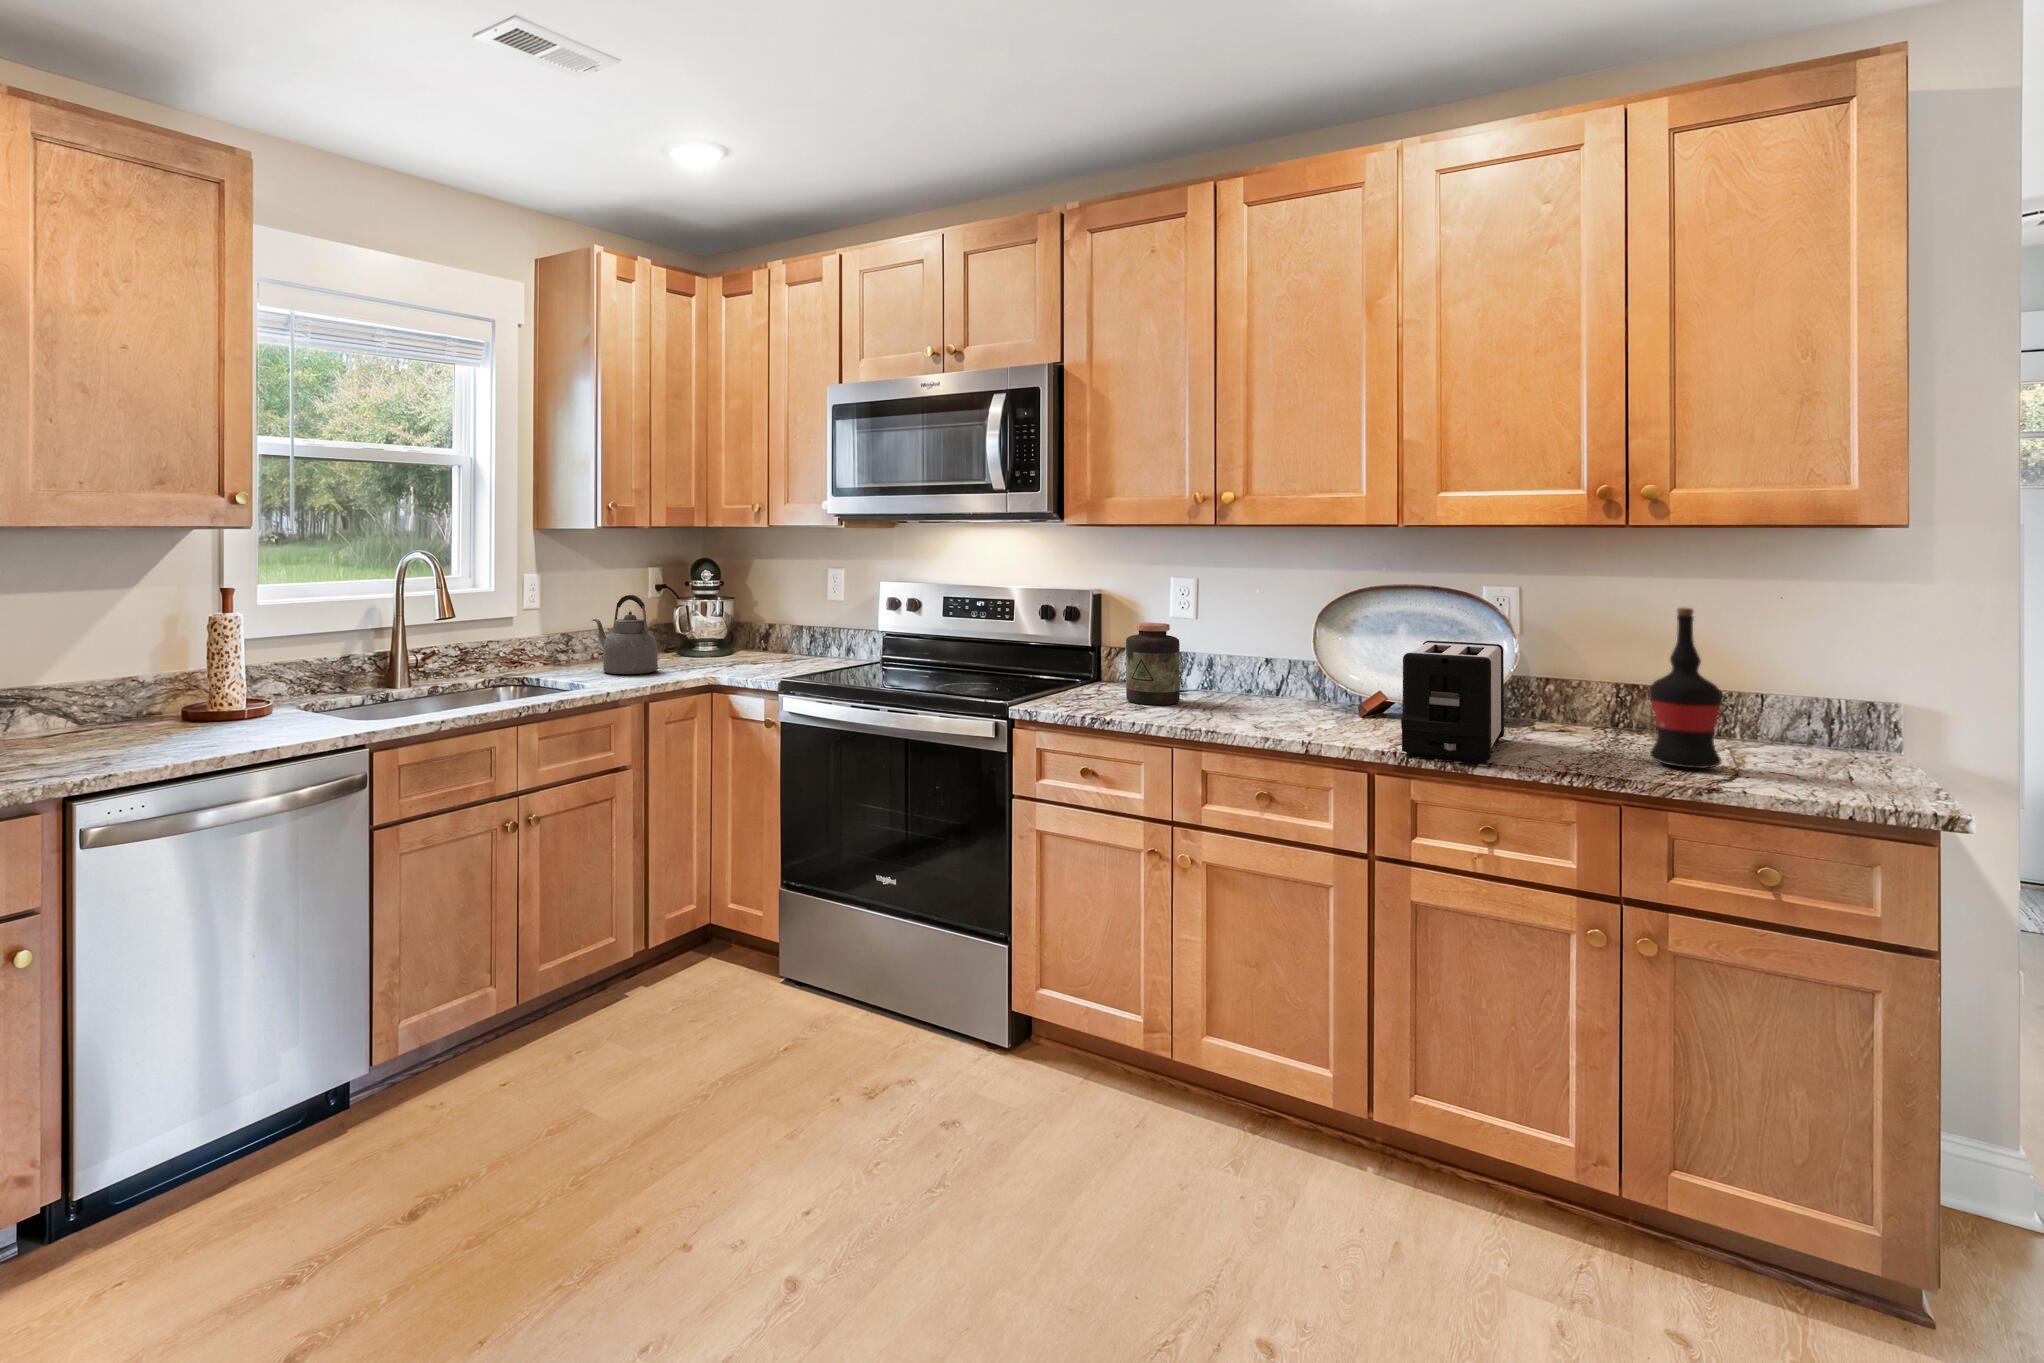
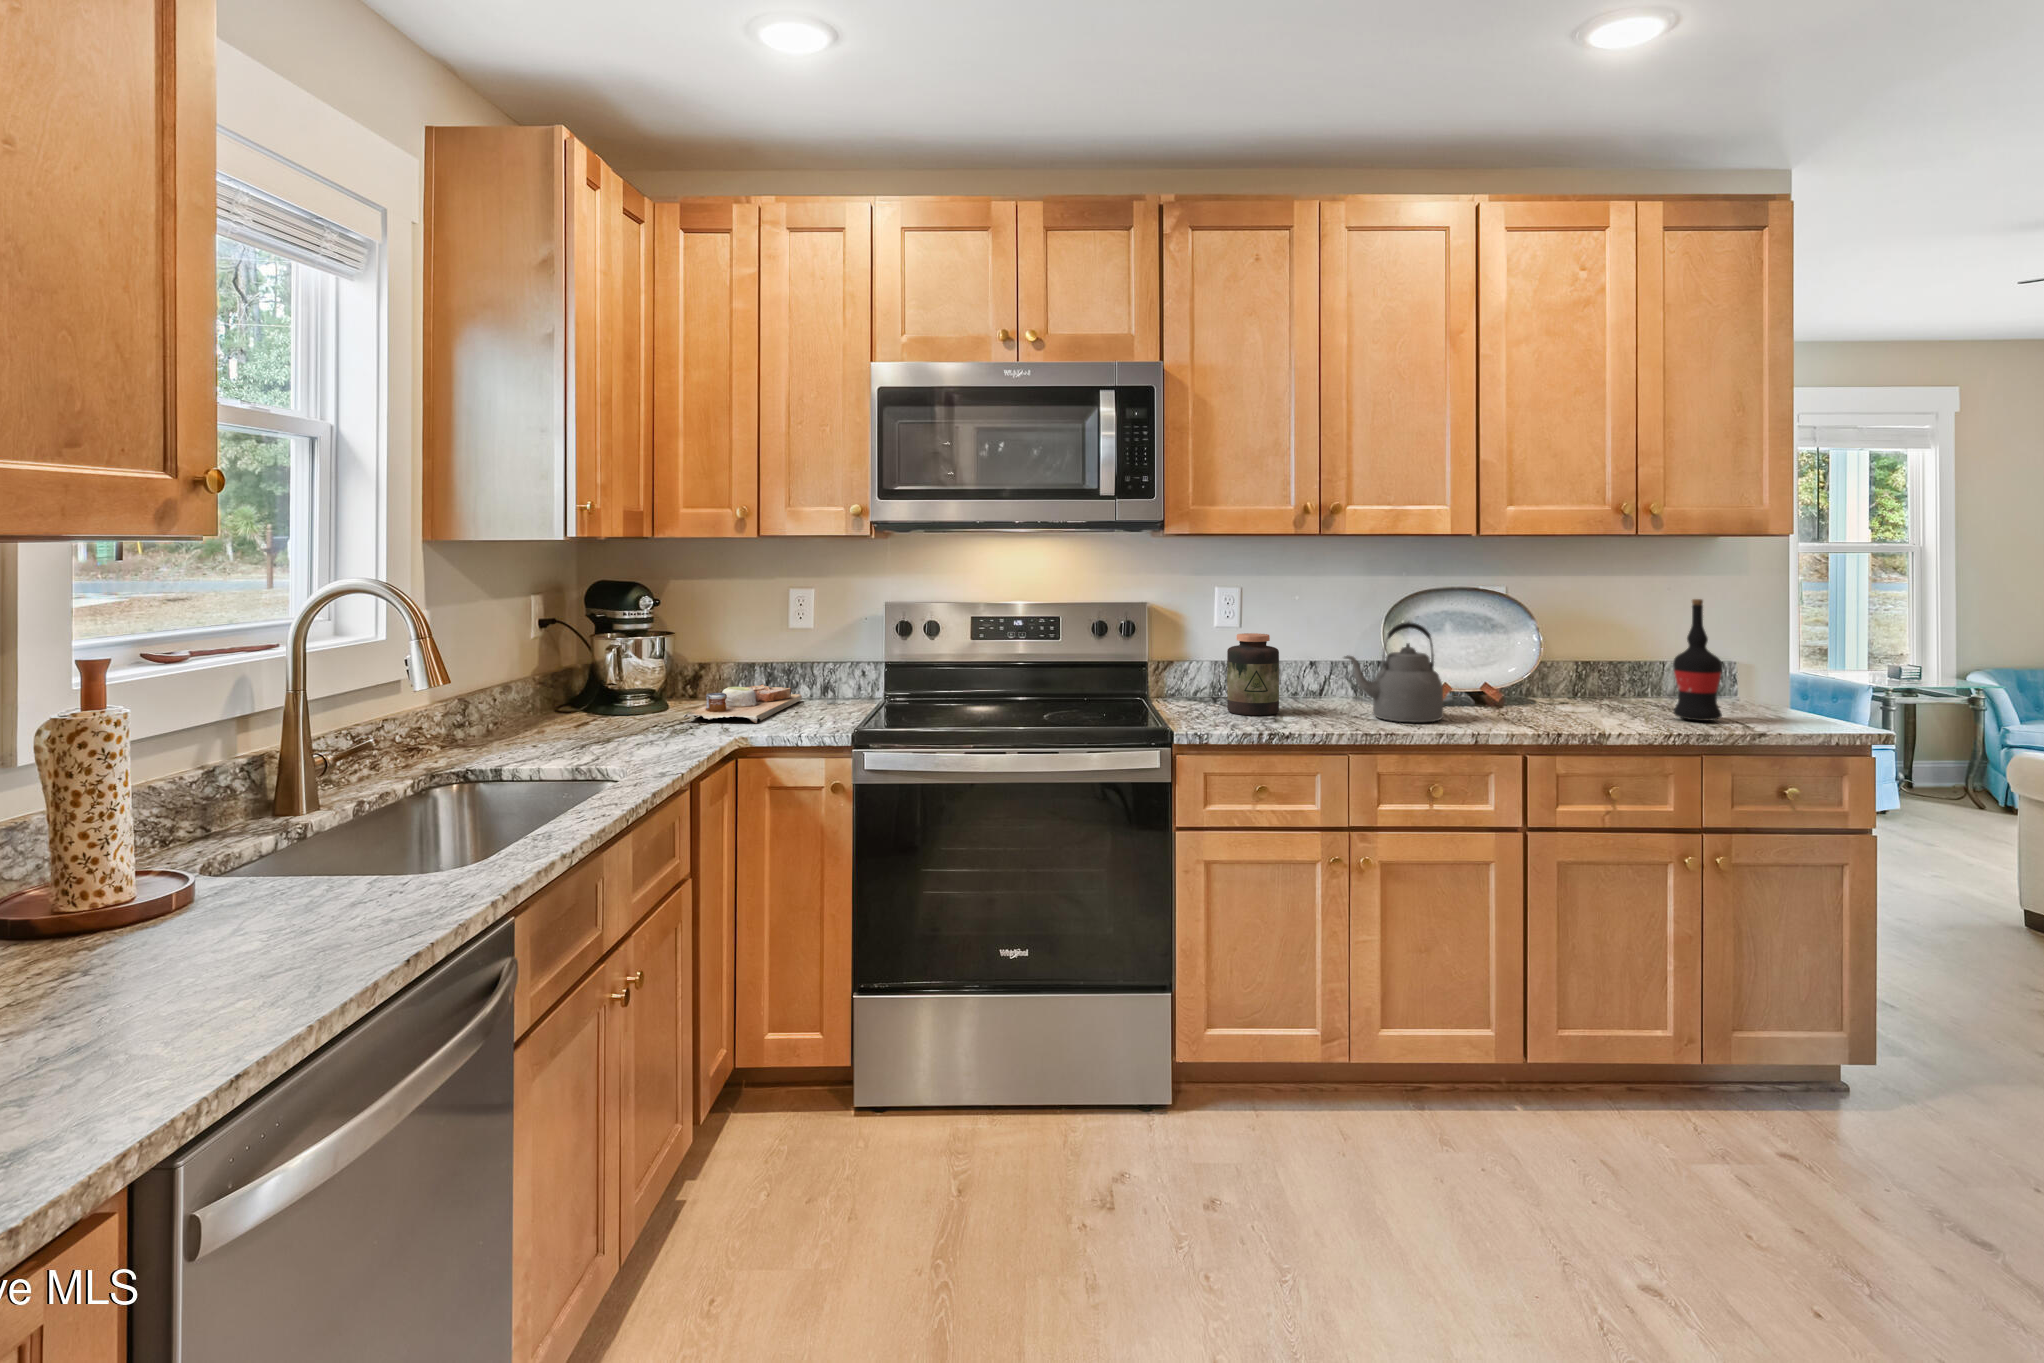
kettle: present [592,595,658,674] -> present [1344,622,1444,722]
toaster: present [1401,641,1504,764] -> none [1502,635,1629,735]
cutting board: none [709,642,829,670] -> present [684,685,802,723]

